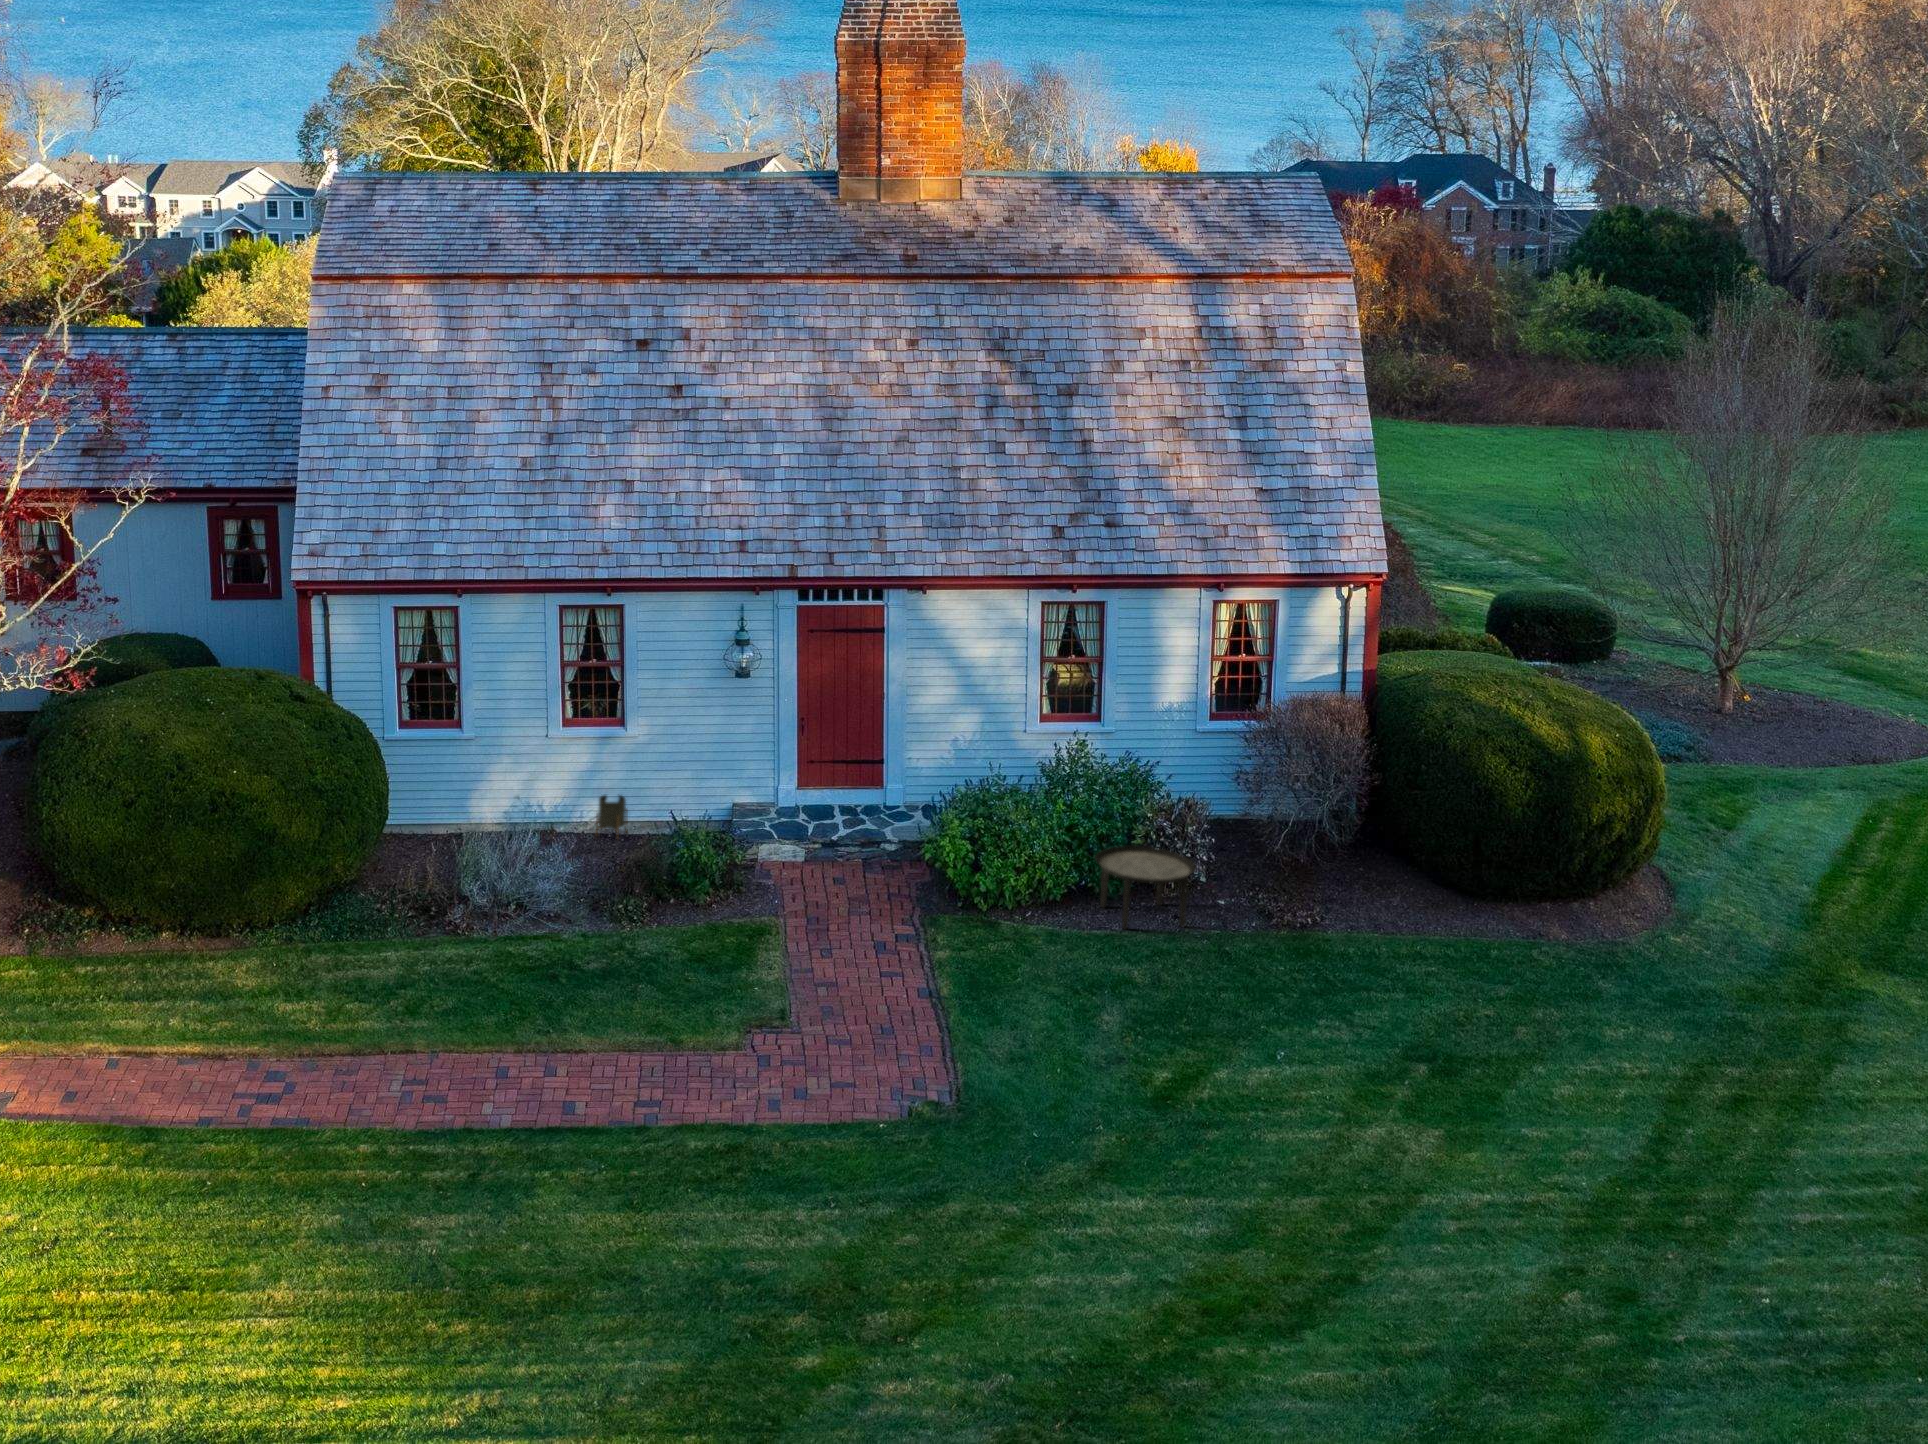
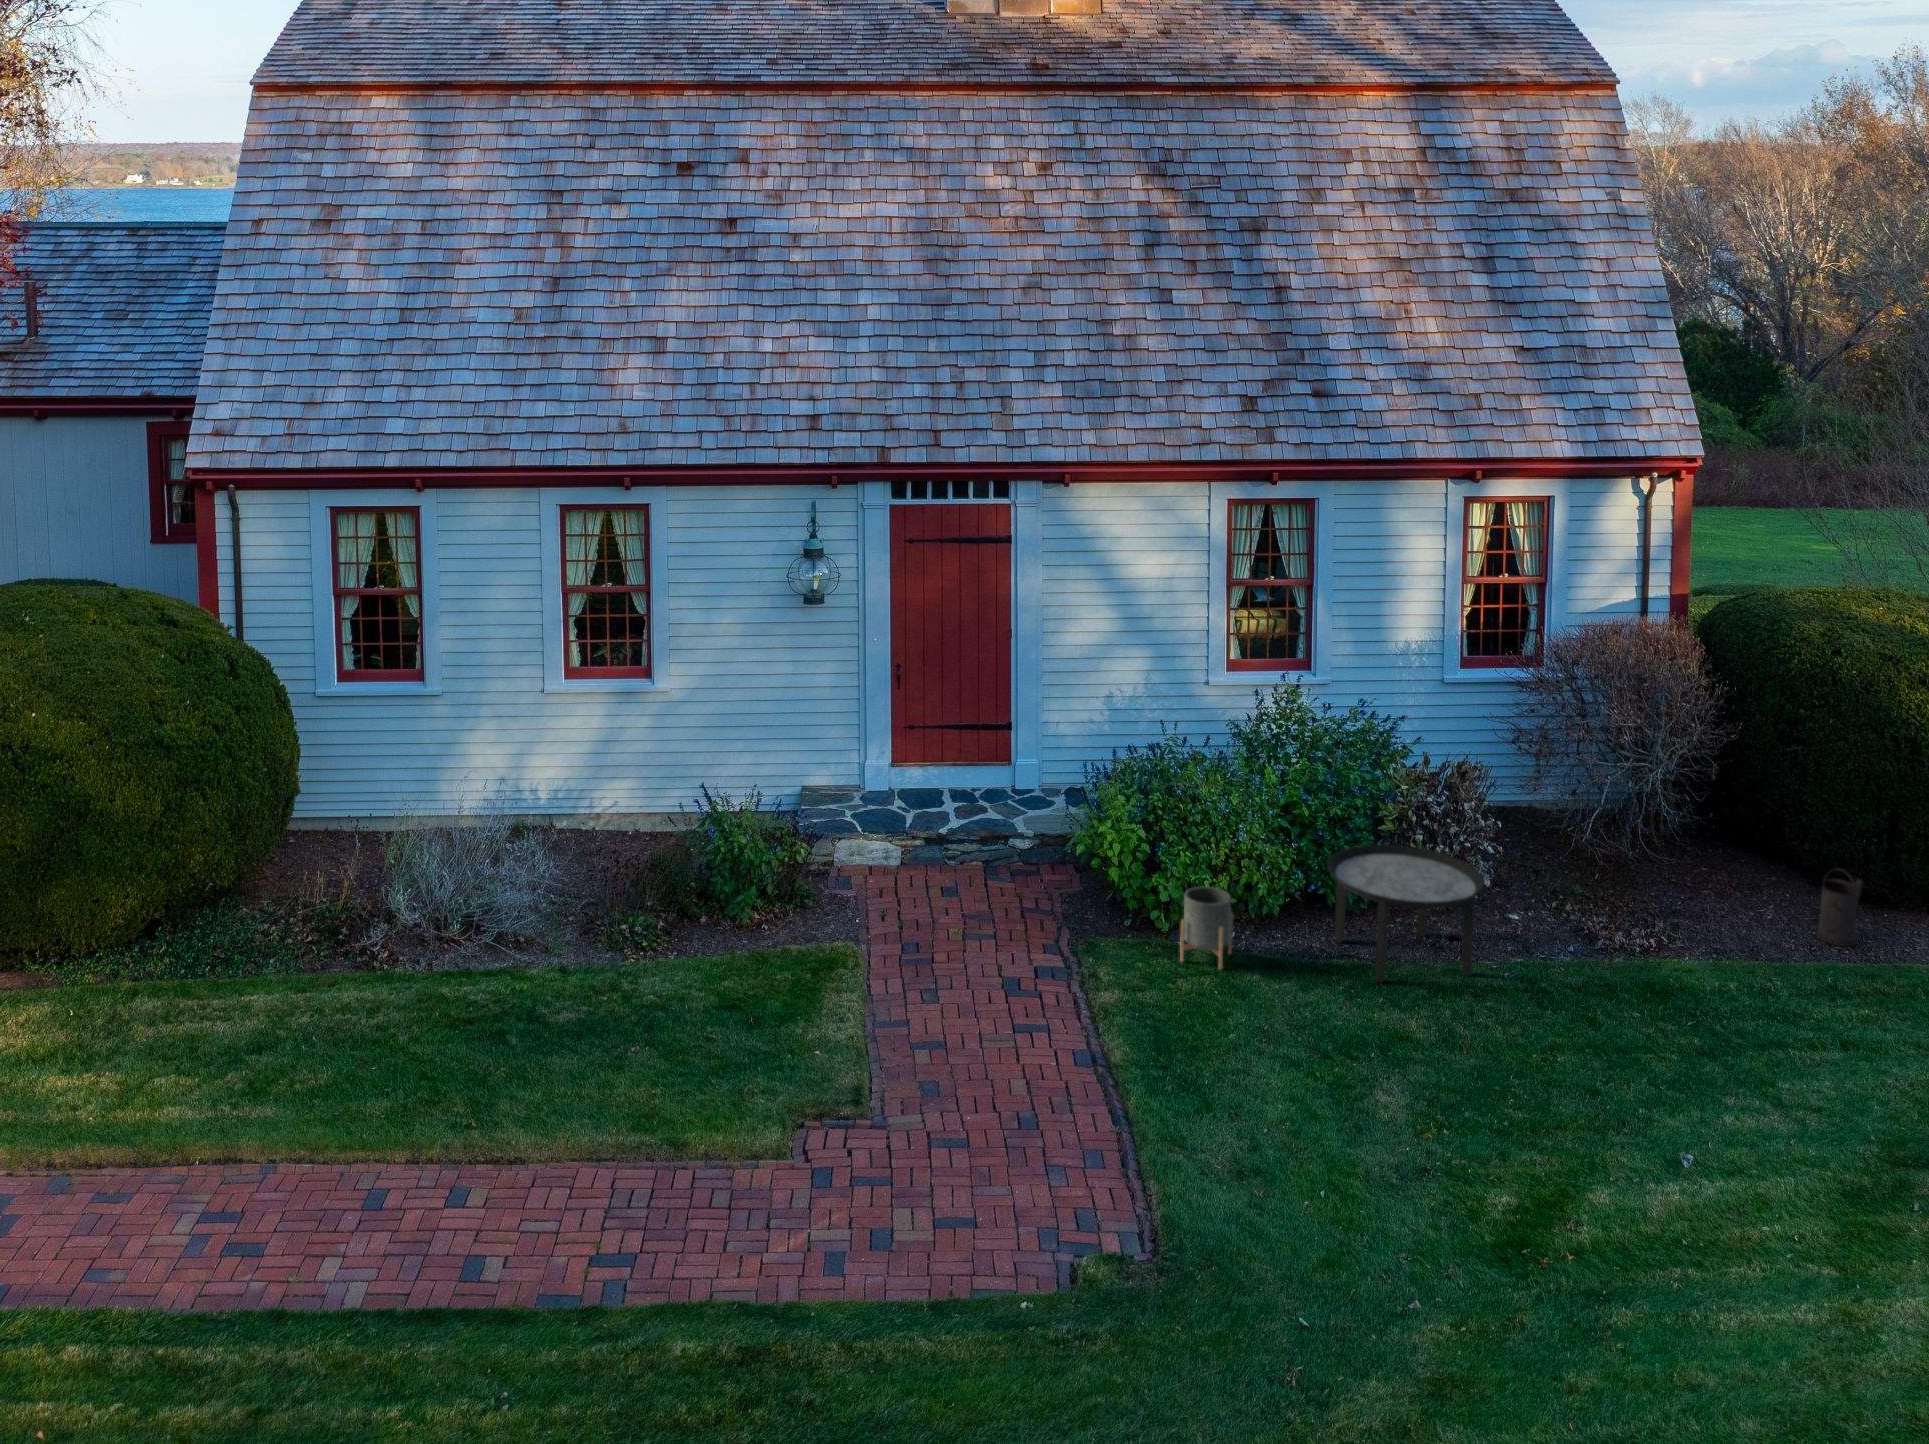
planter: present [596,795,628,833] -> present [1180,887,1233,969]
watering can: none [1426,866,1465,917] -> present [1816,869,1863,946]

